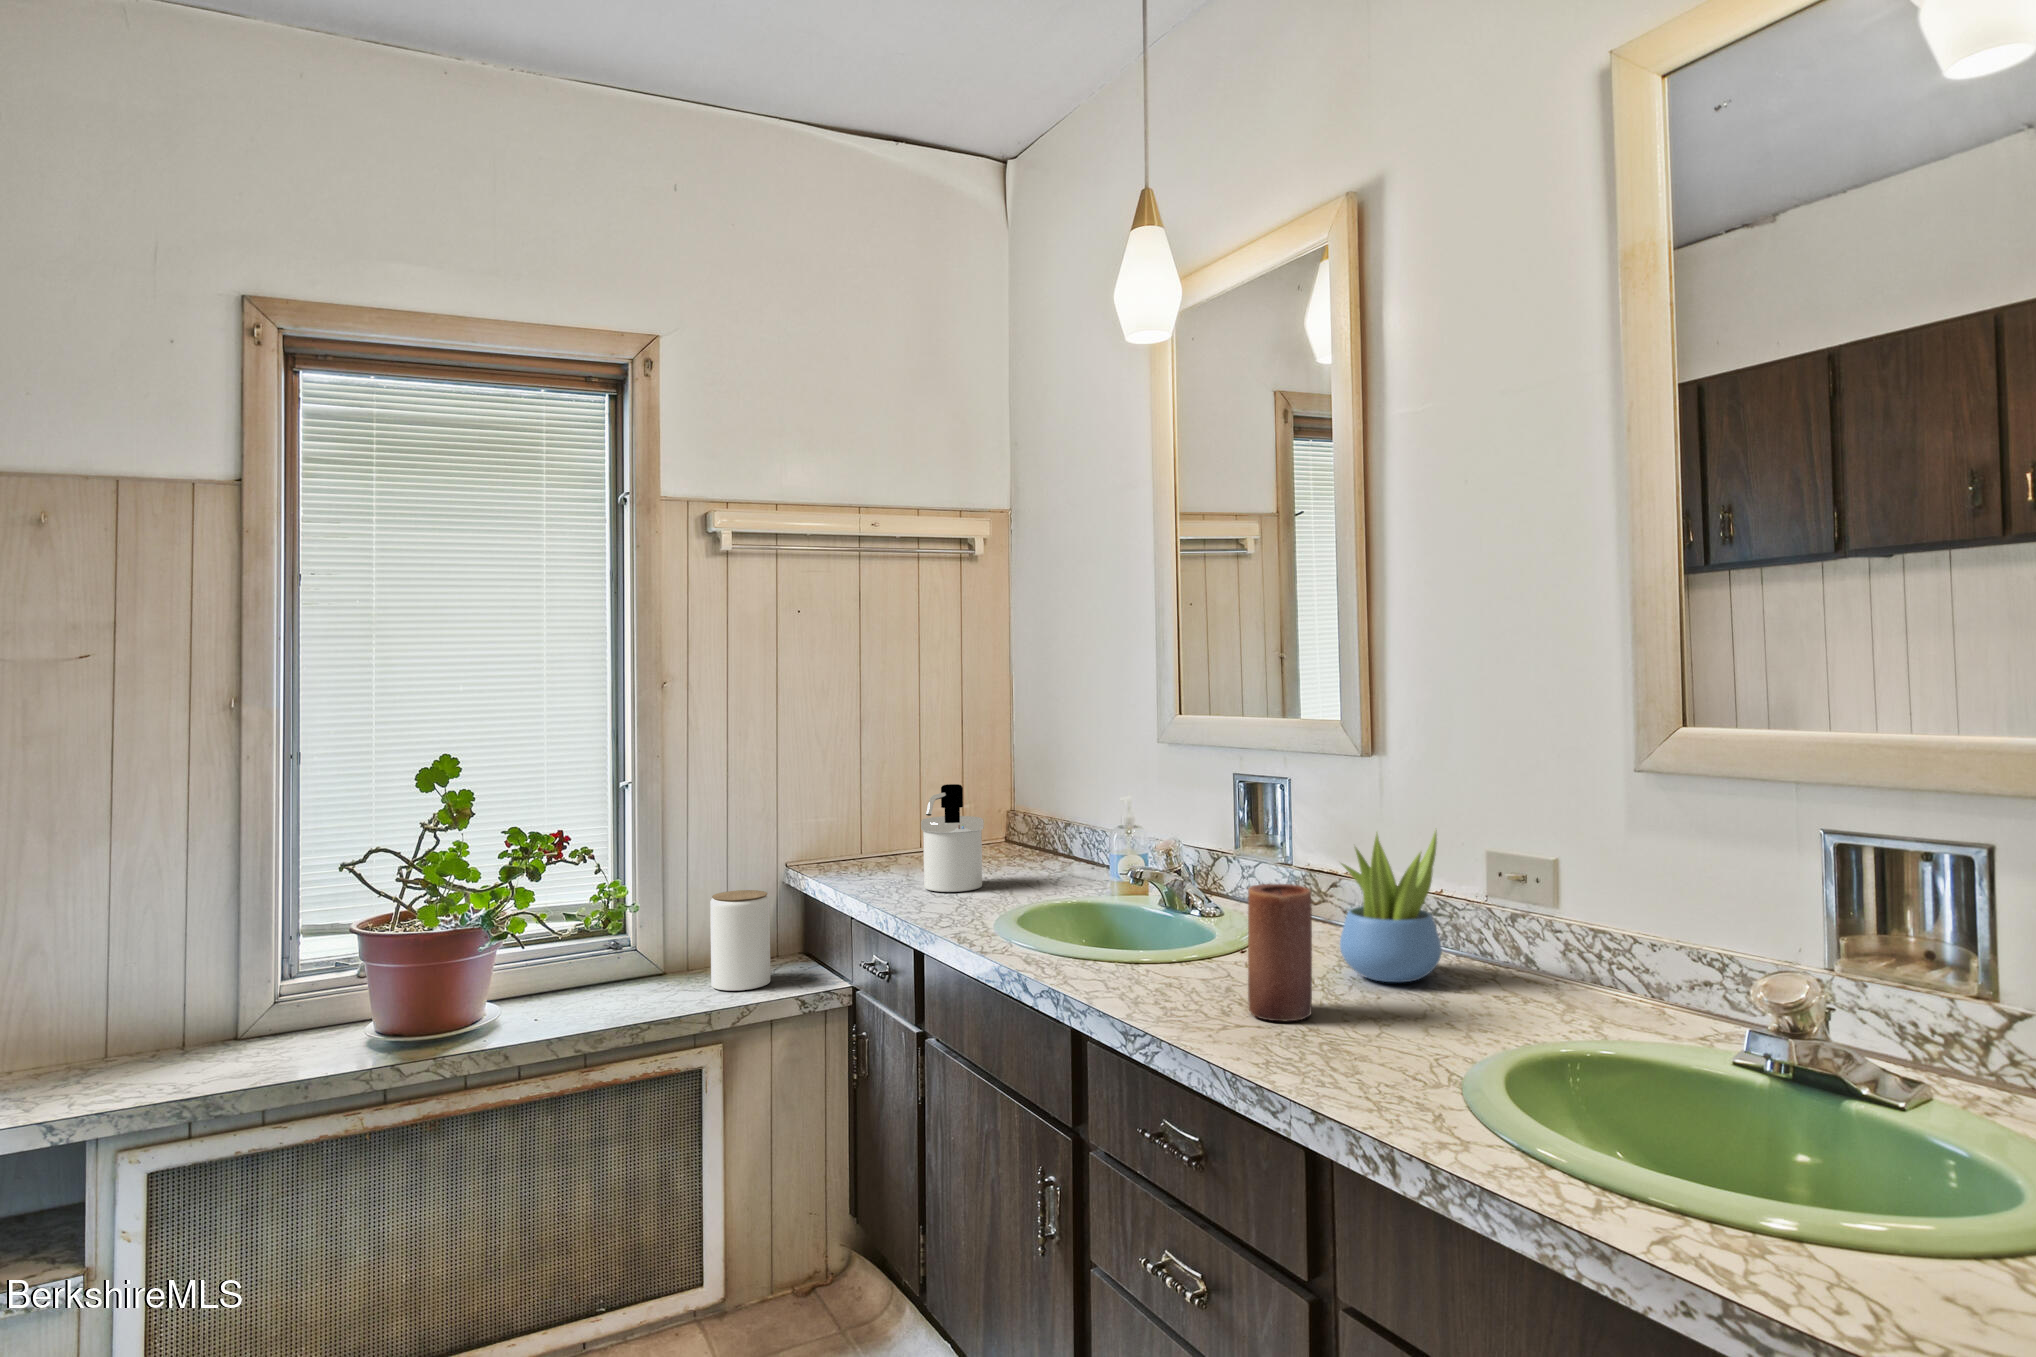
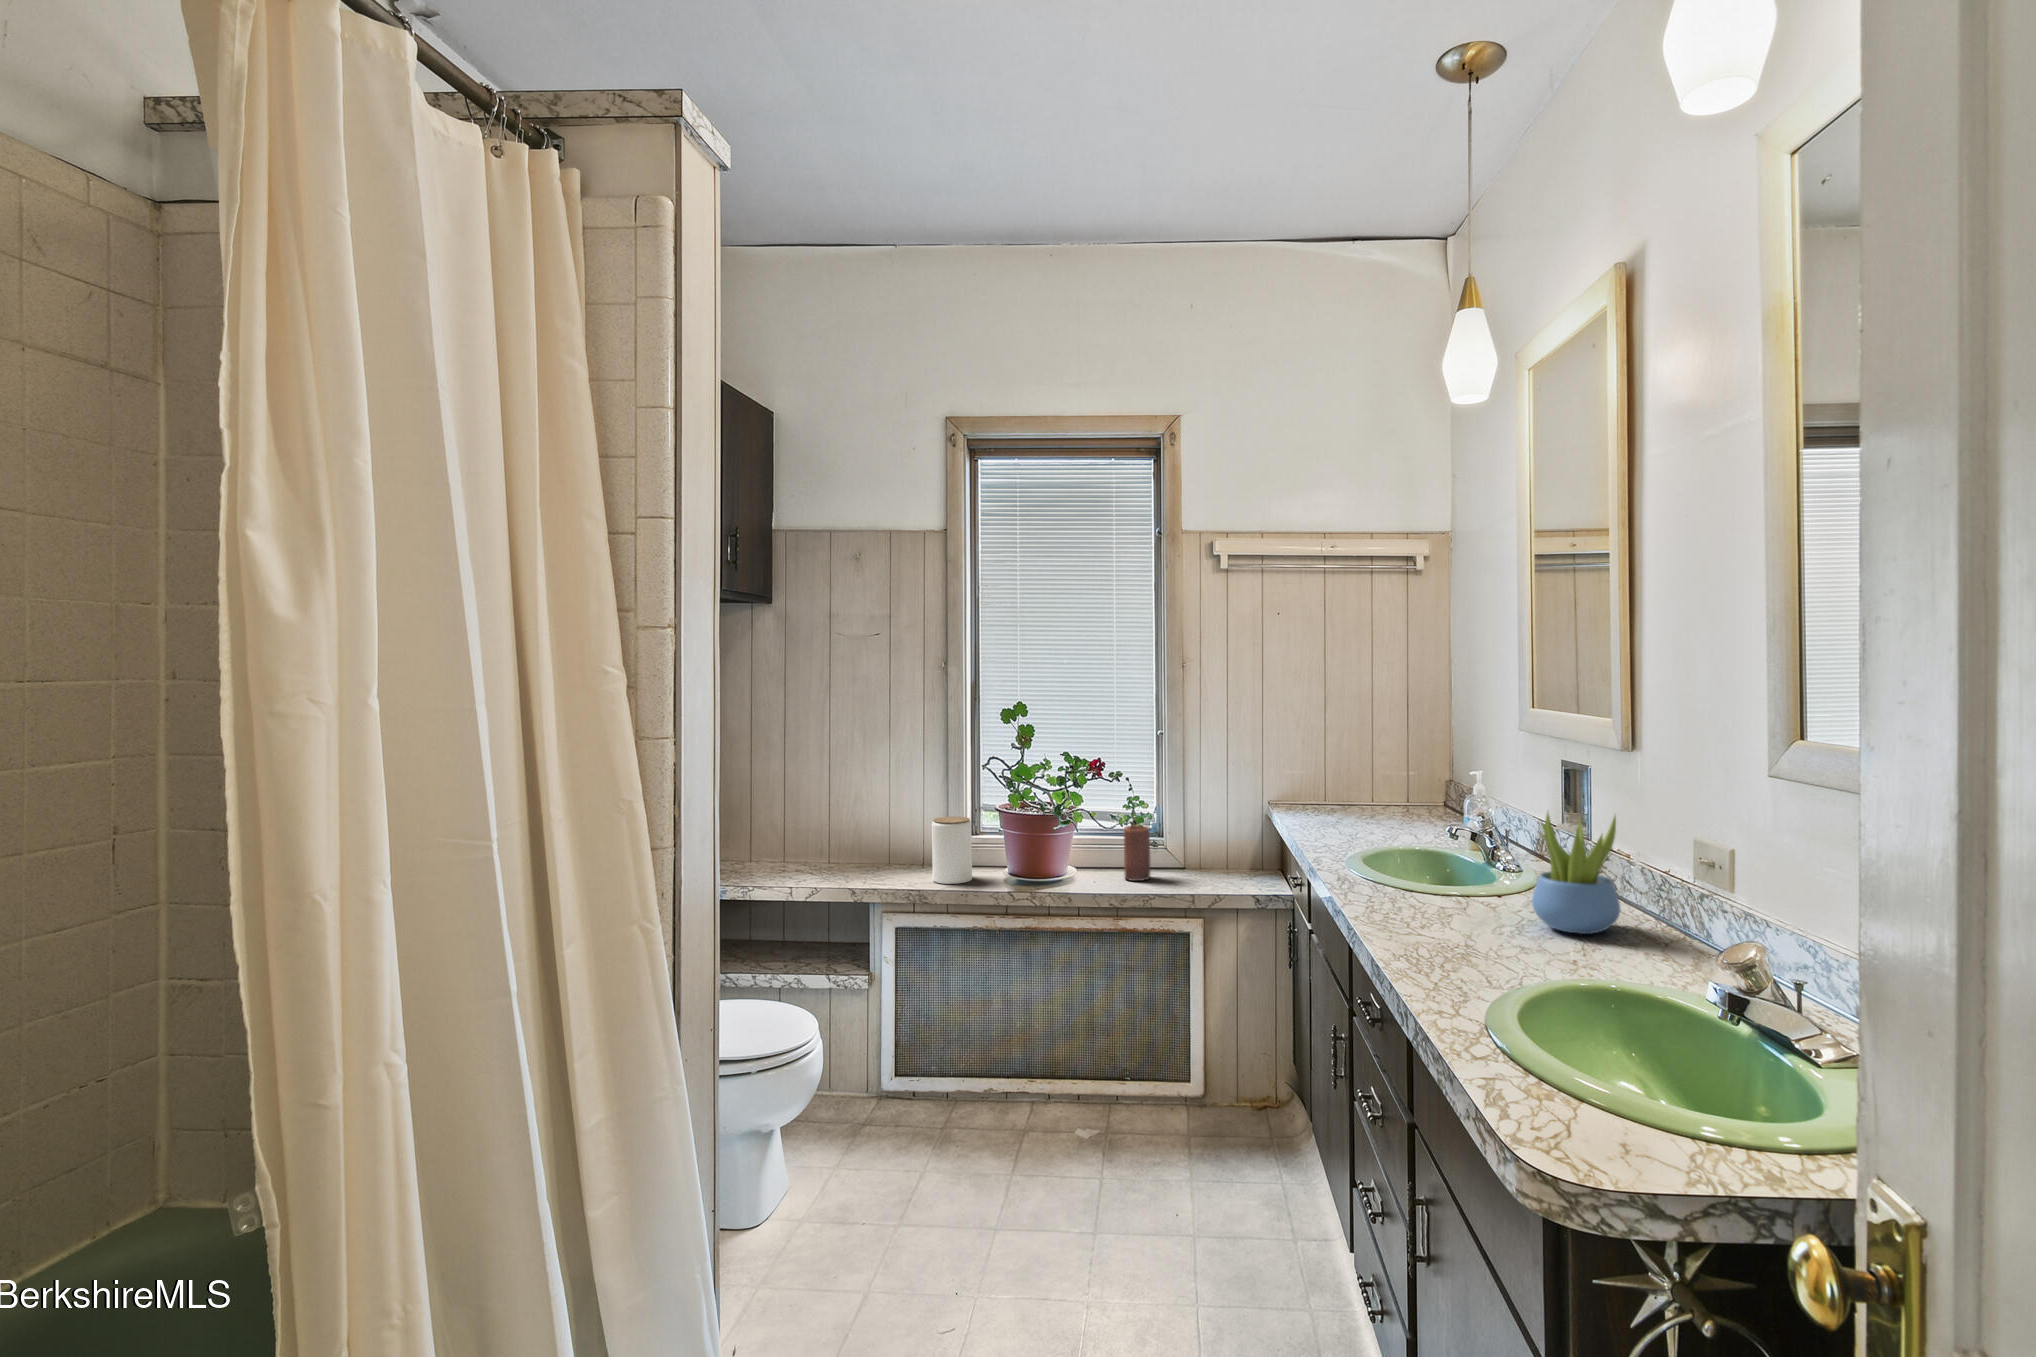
soap dispenser: present [921,784,984,892] -> none [1330,748,1391,831]
candle: present [1248,884,1312,1021] -> present [1124,825,1150,881]
jar: present [710,890,770,991] -> present [932,817,972,884]

